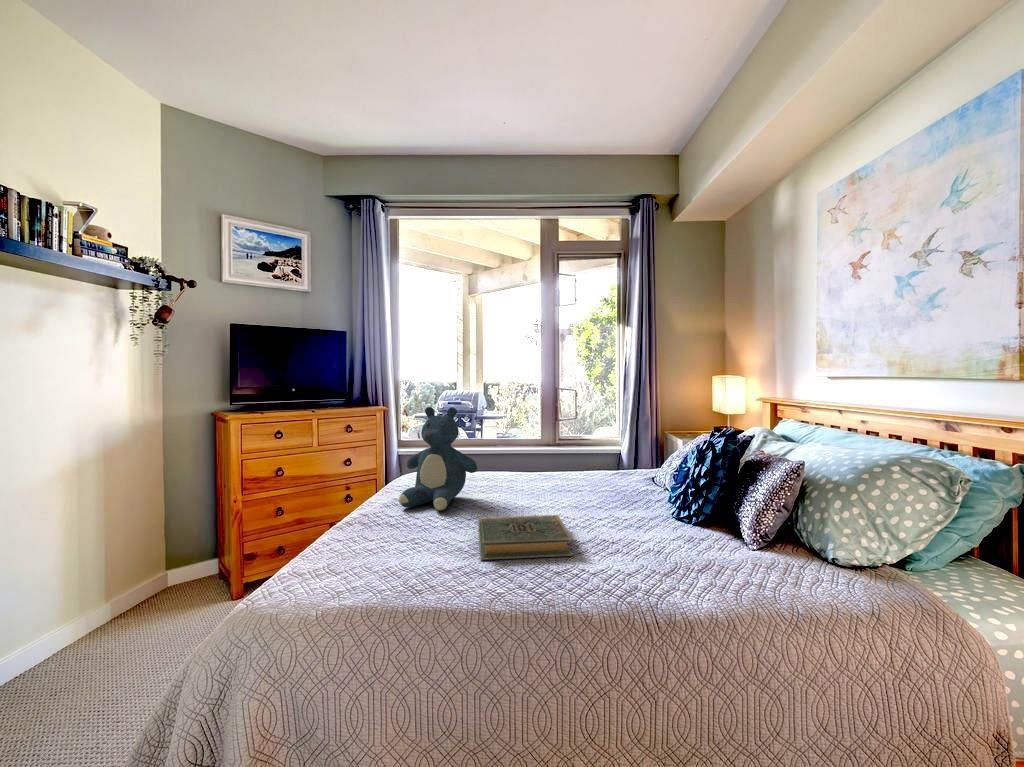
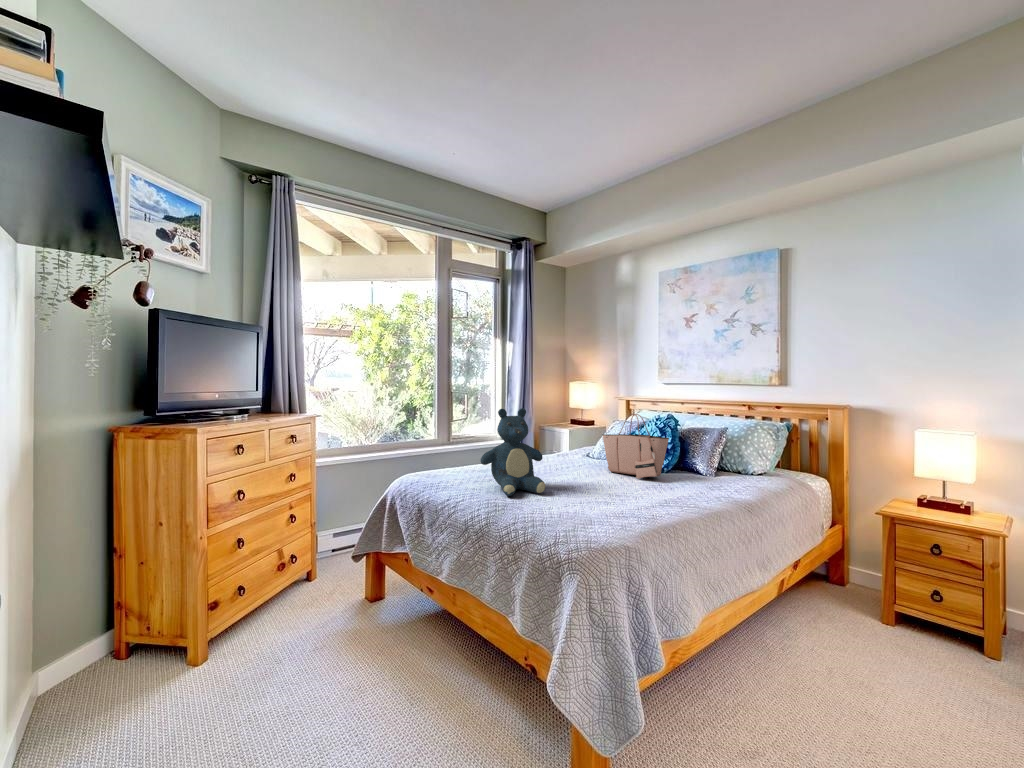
tote bag: none [600,421,662,520] -> present [603,414,669,479]
hardback book: present [479,515,573,560] -> none [597,480,676,510]

